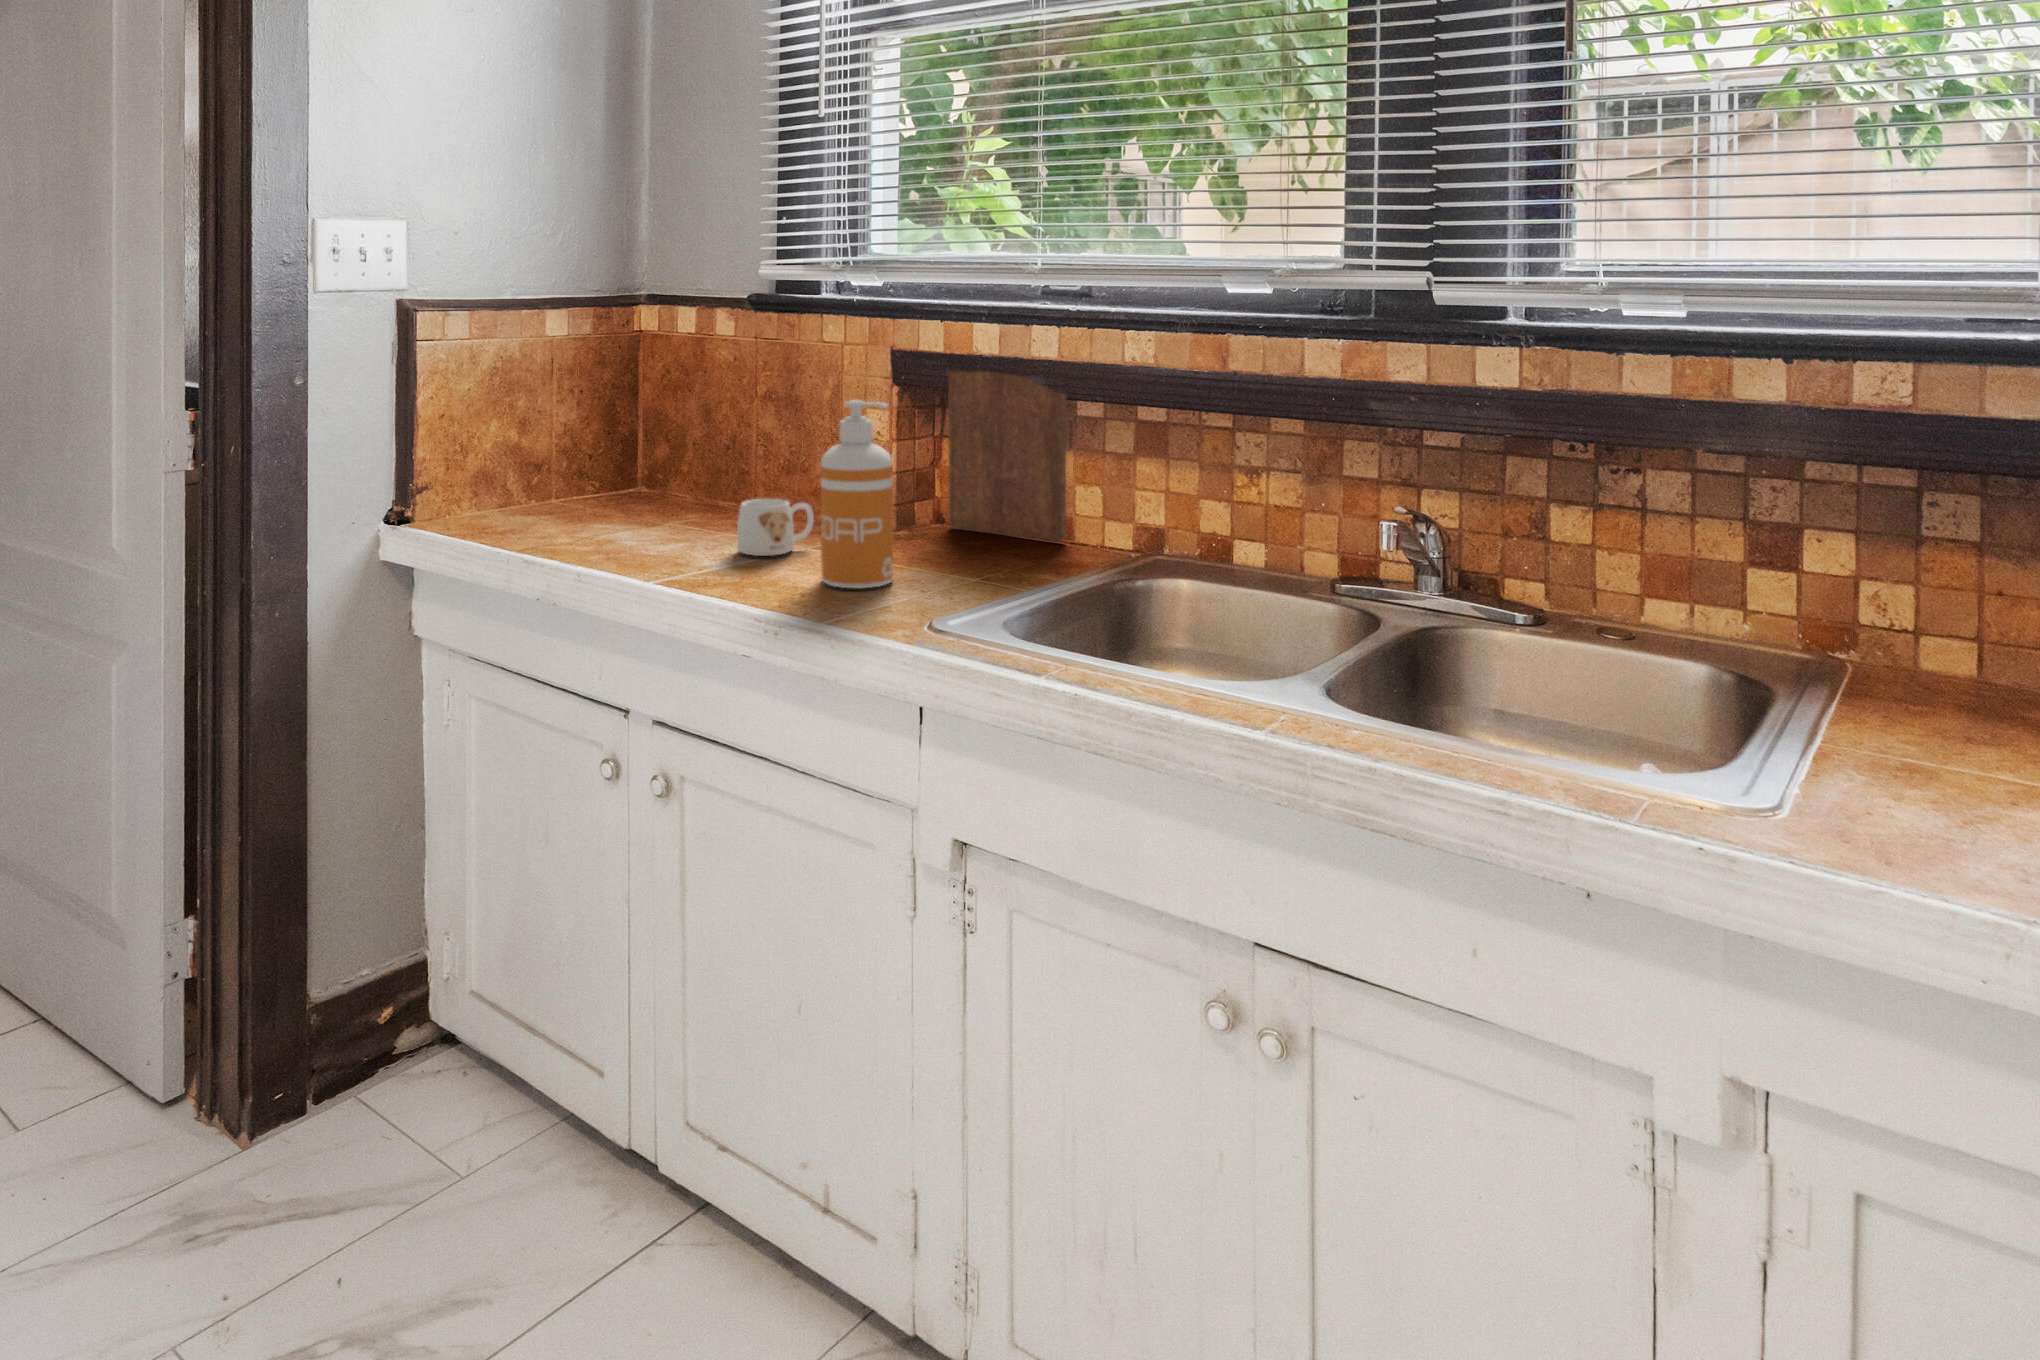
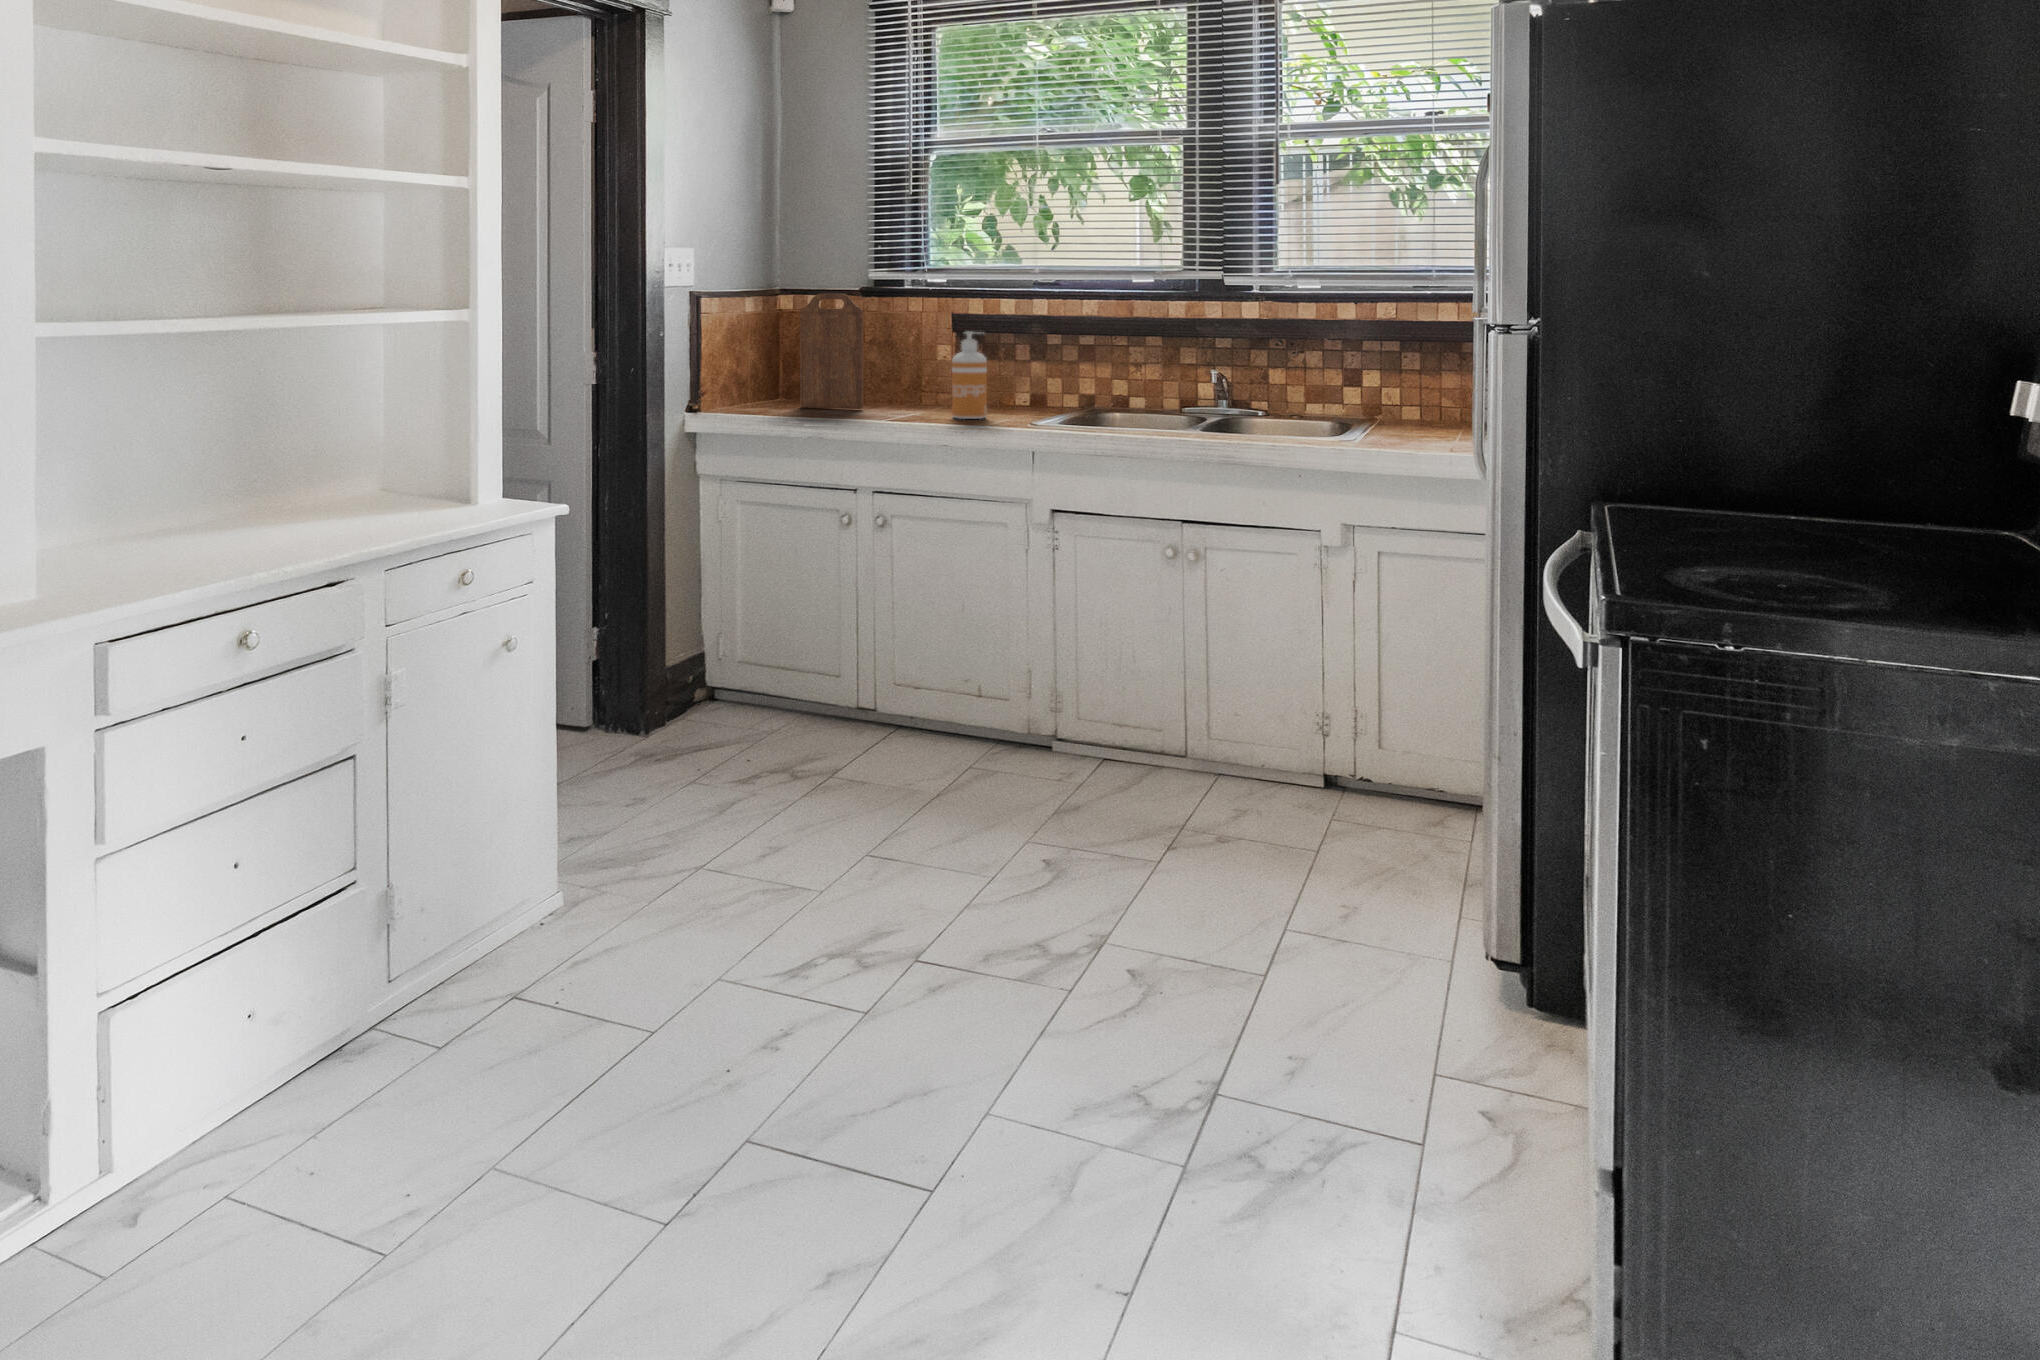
cutting board: present [948,371,1066,542] -> present [800,294,863,409]
mug: present [737,499,814,556] -> none [892,387,927,413]

